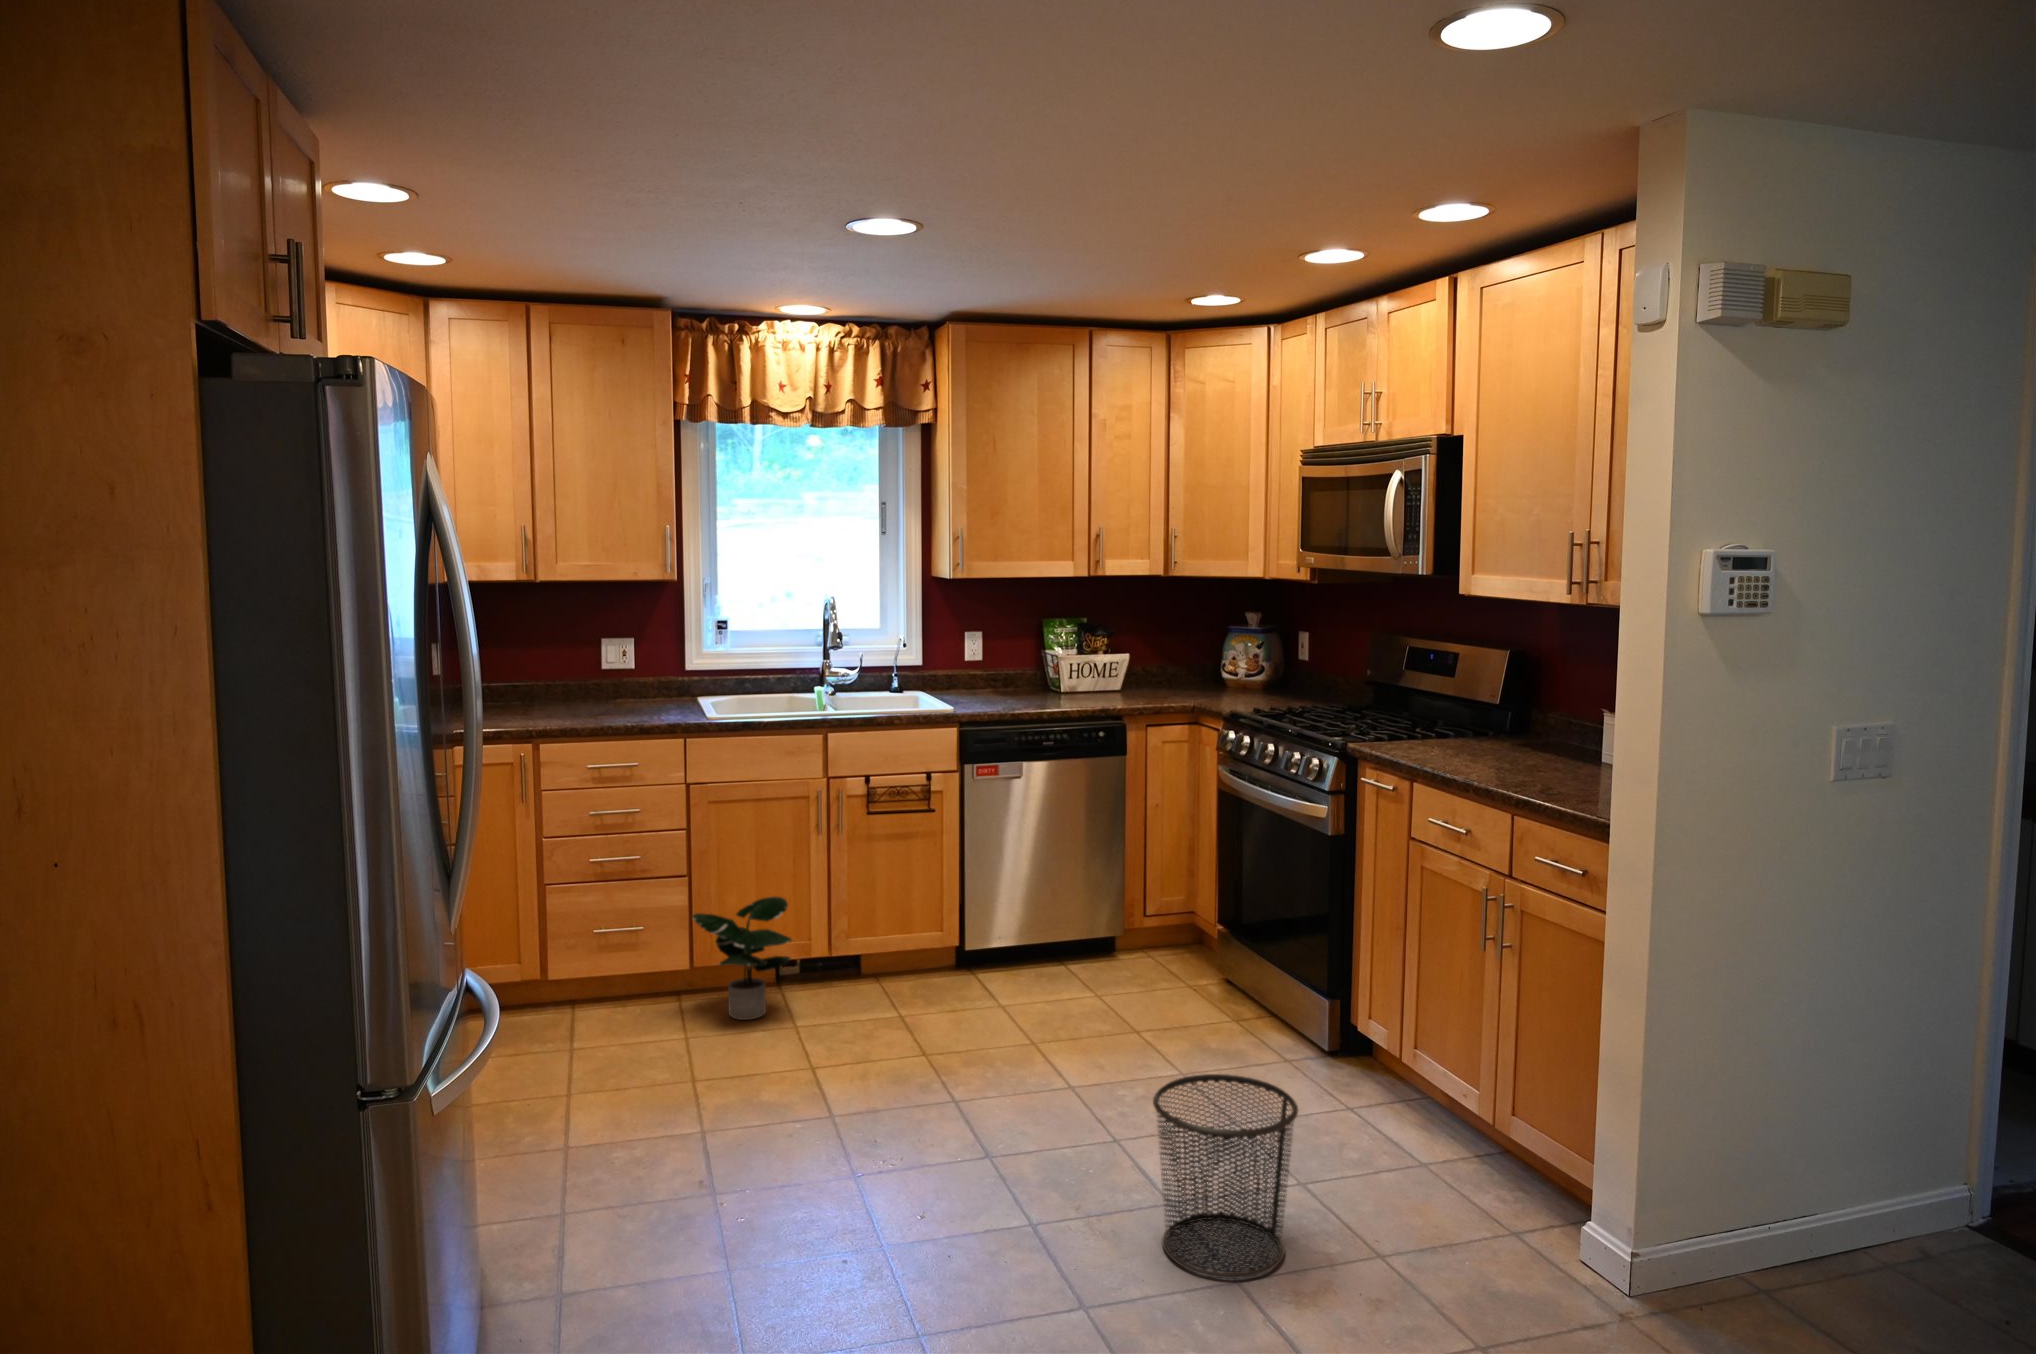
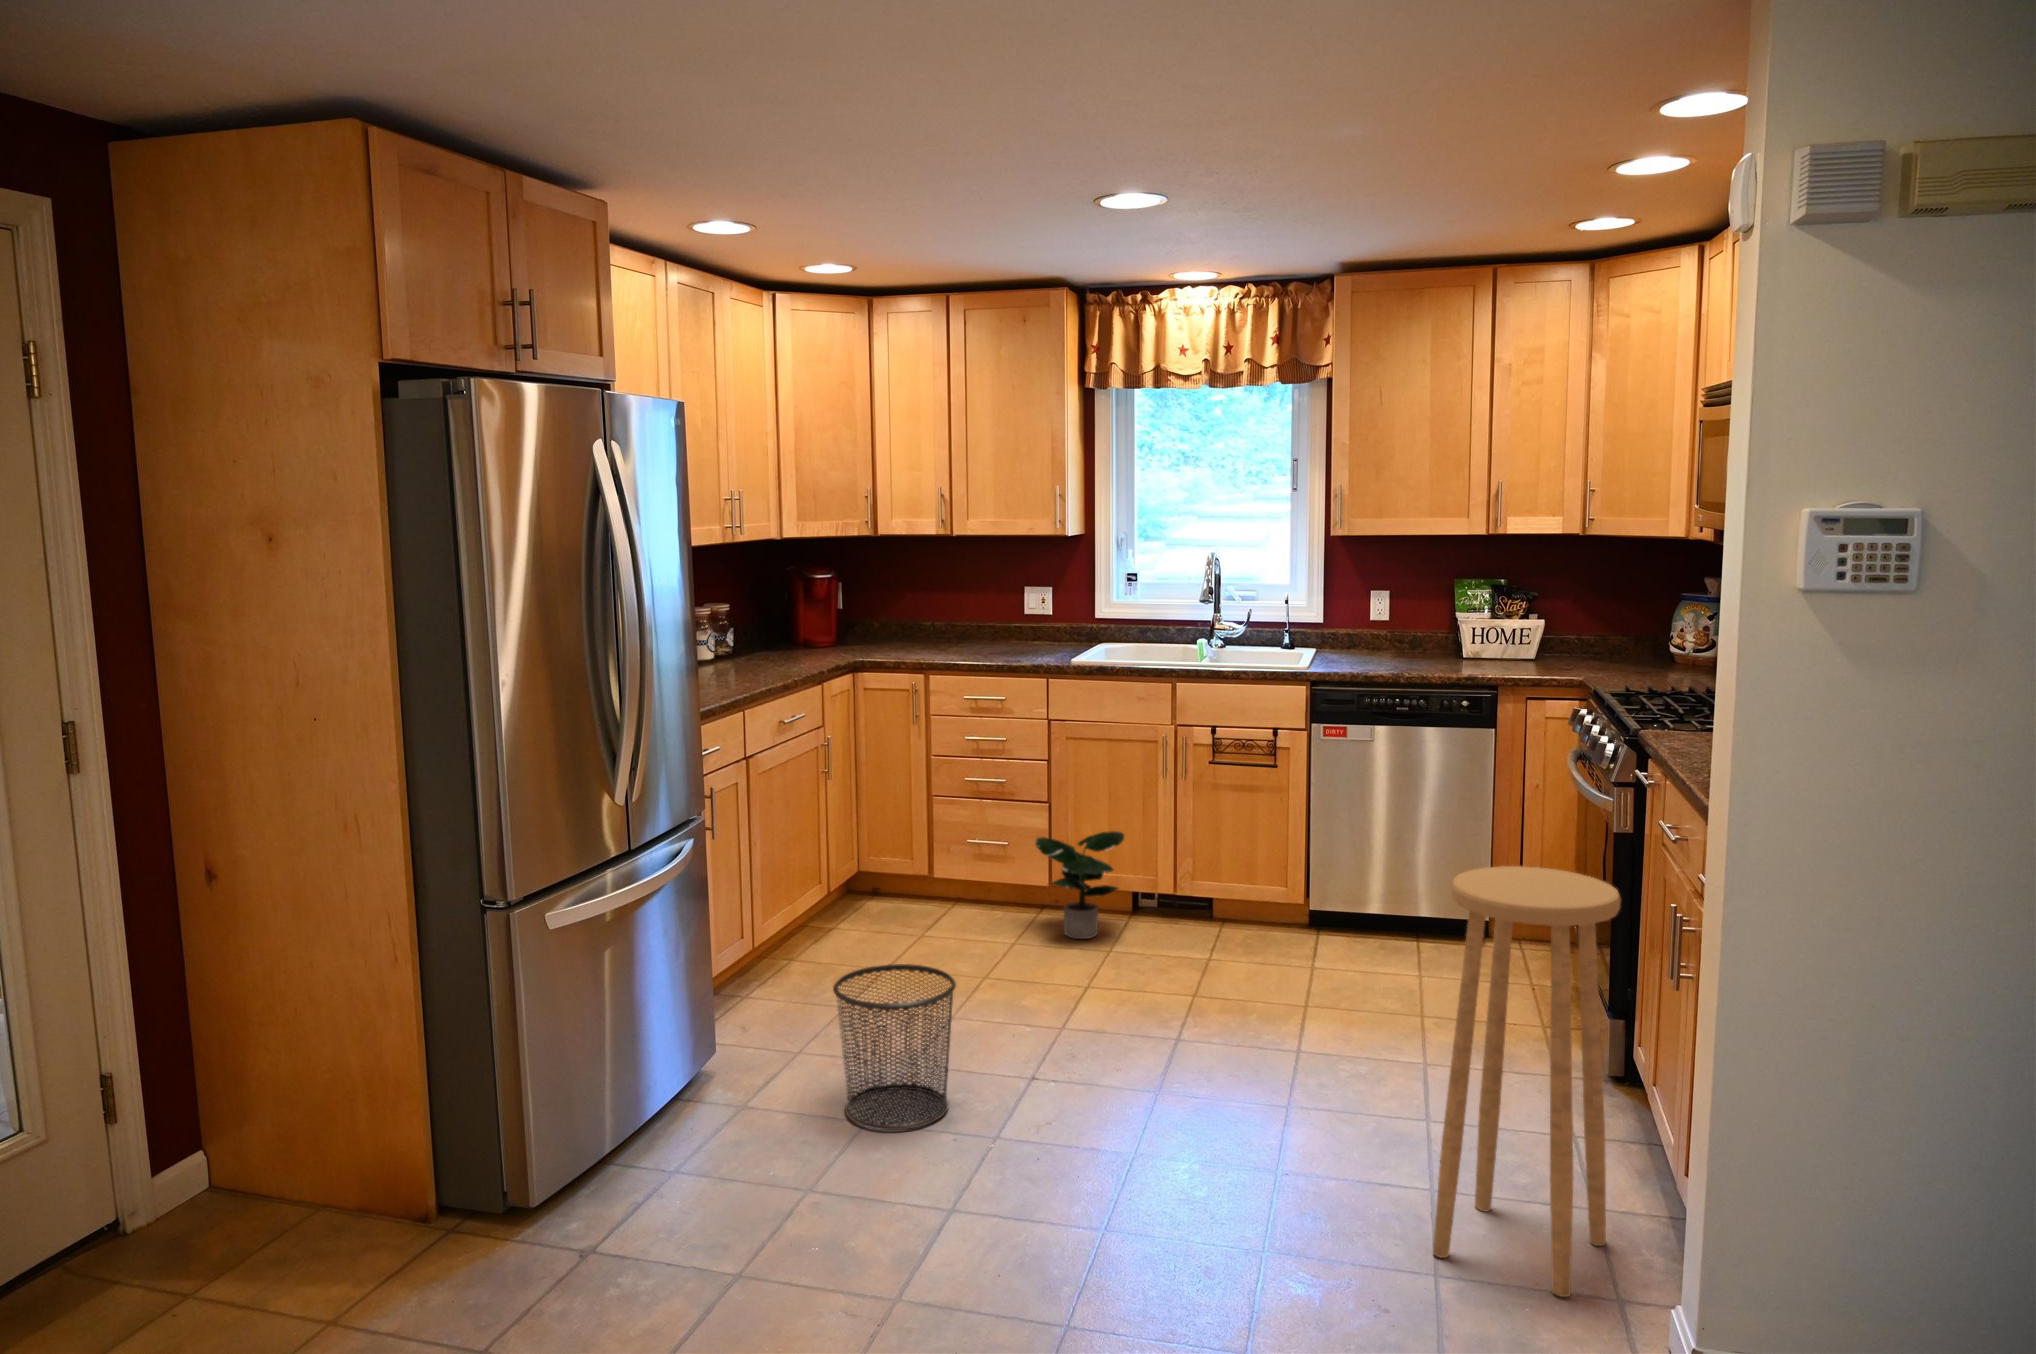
stool: none [1359,879,1521,1271] -> present [1433,866,1621,1297]
waste bin: present [1153,1074,1298,1279] -> present [833,964,956,1130]

